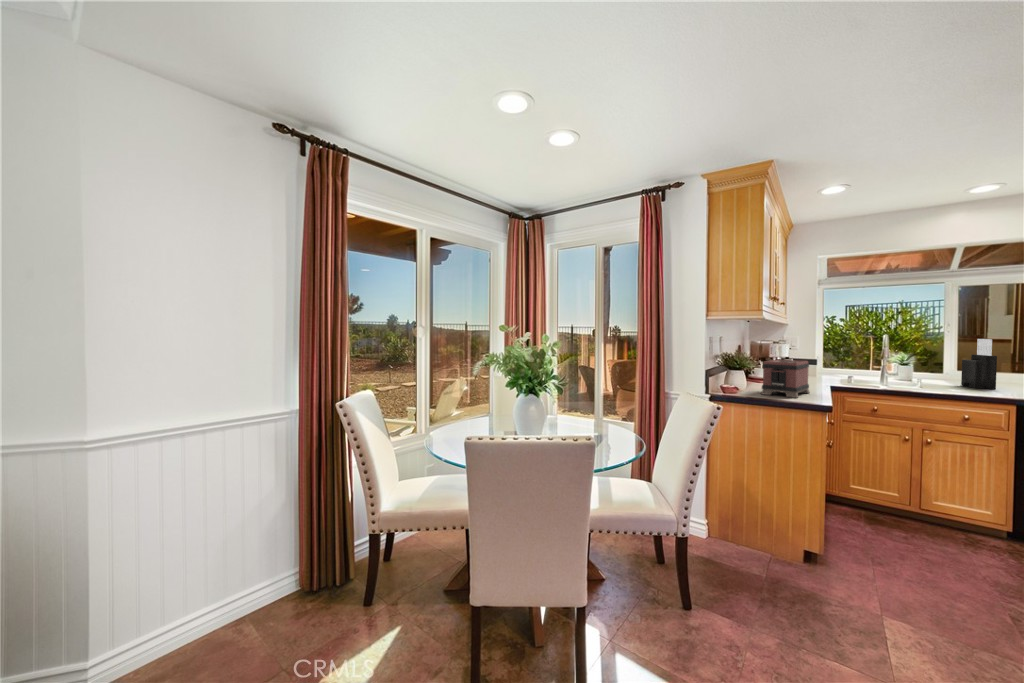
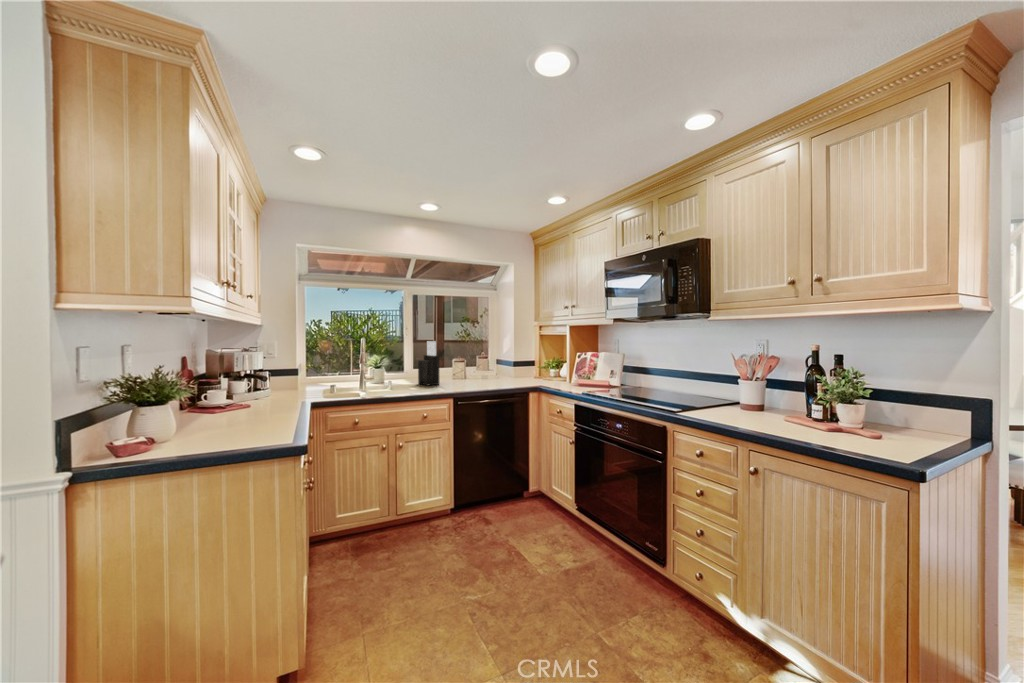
toaster: present [761,360,810,398] -> none [198,377,281,441]

